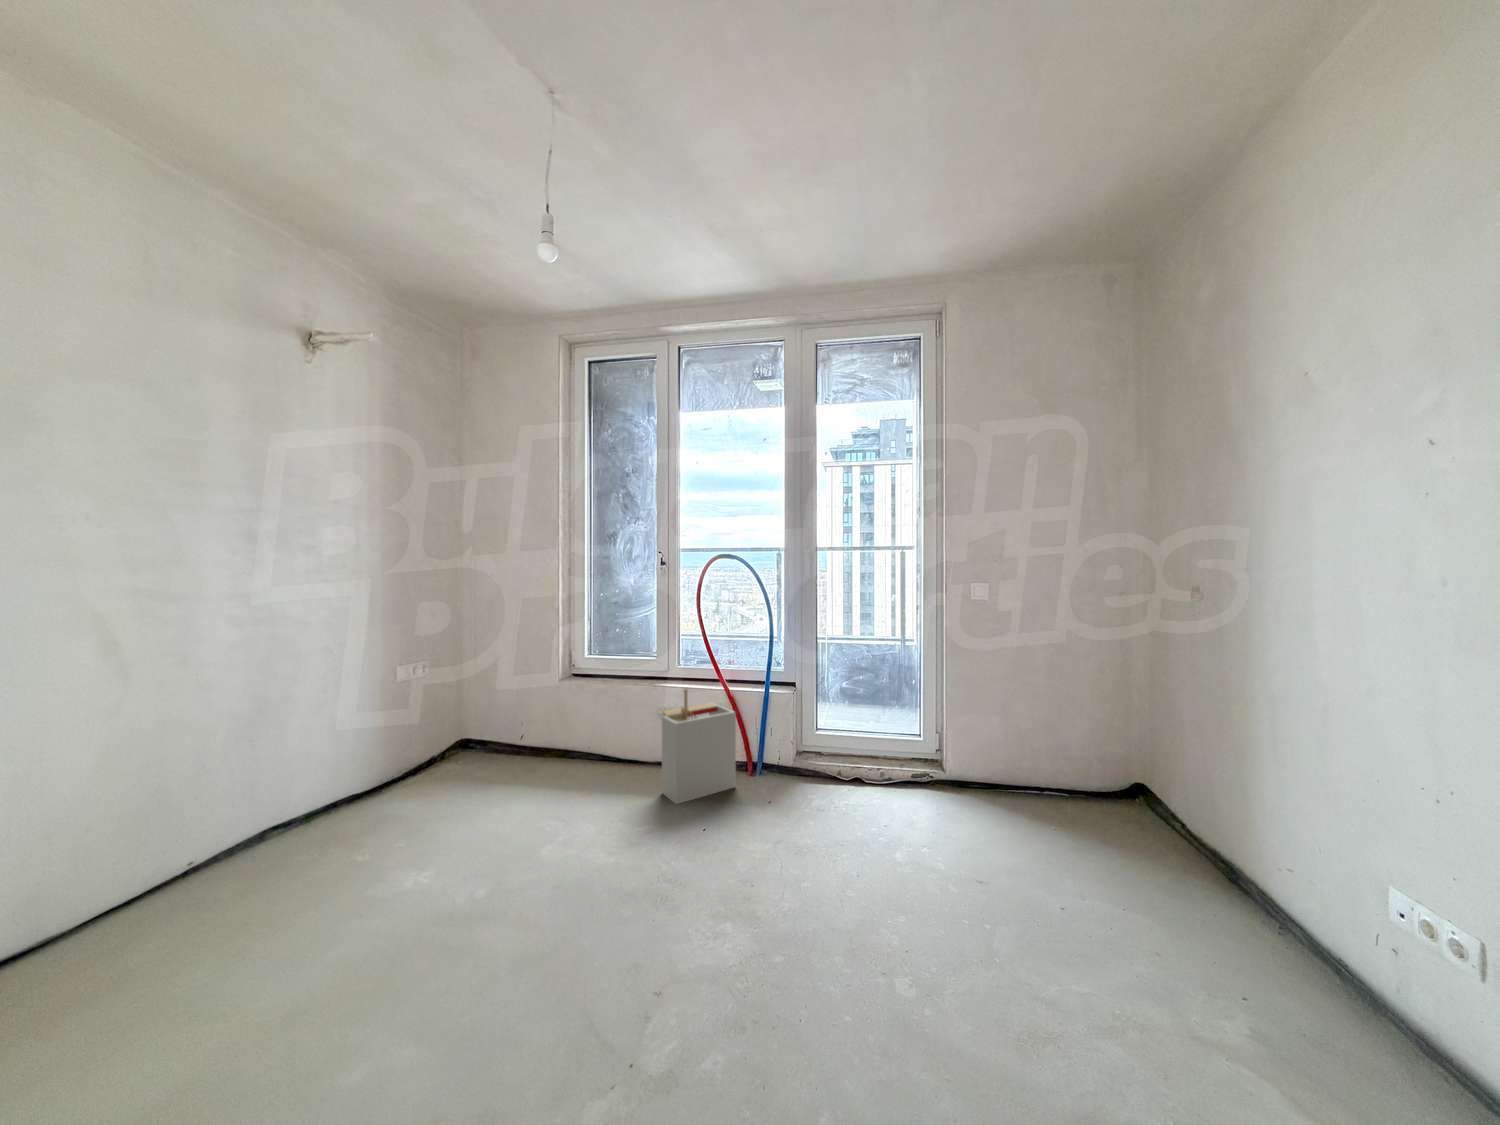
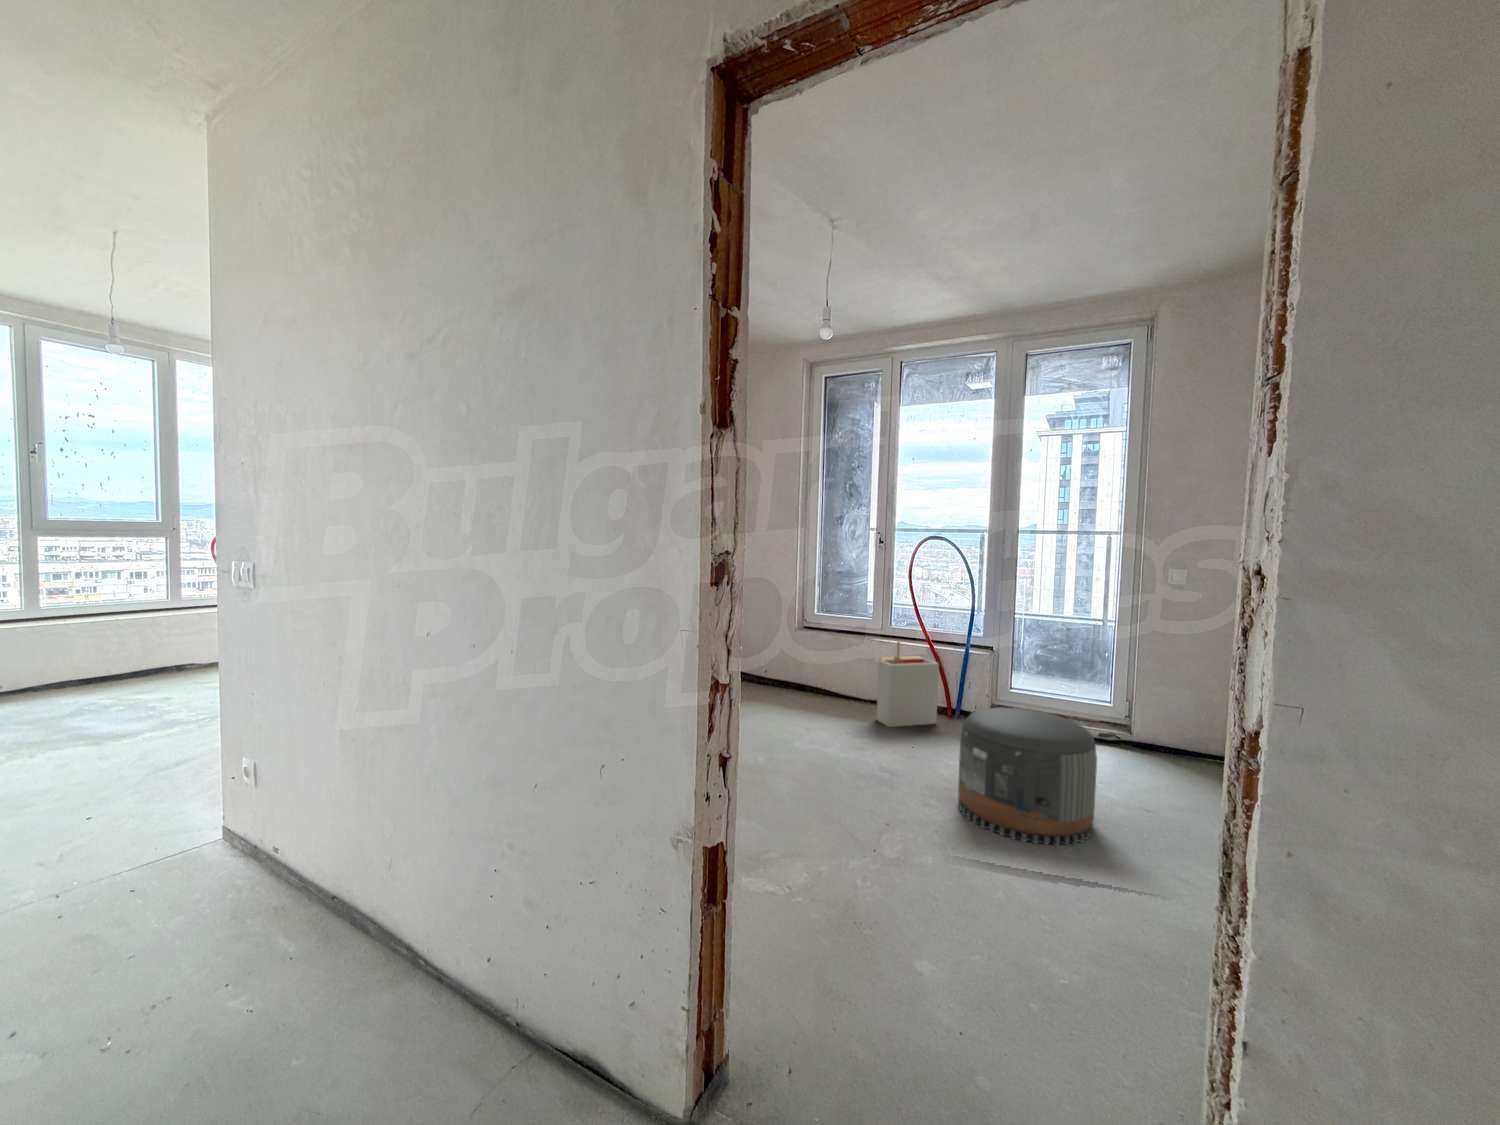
pouf: none [764,792,947,1031] -> present [958,708,1097,846]

